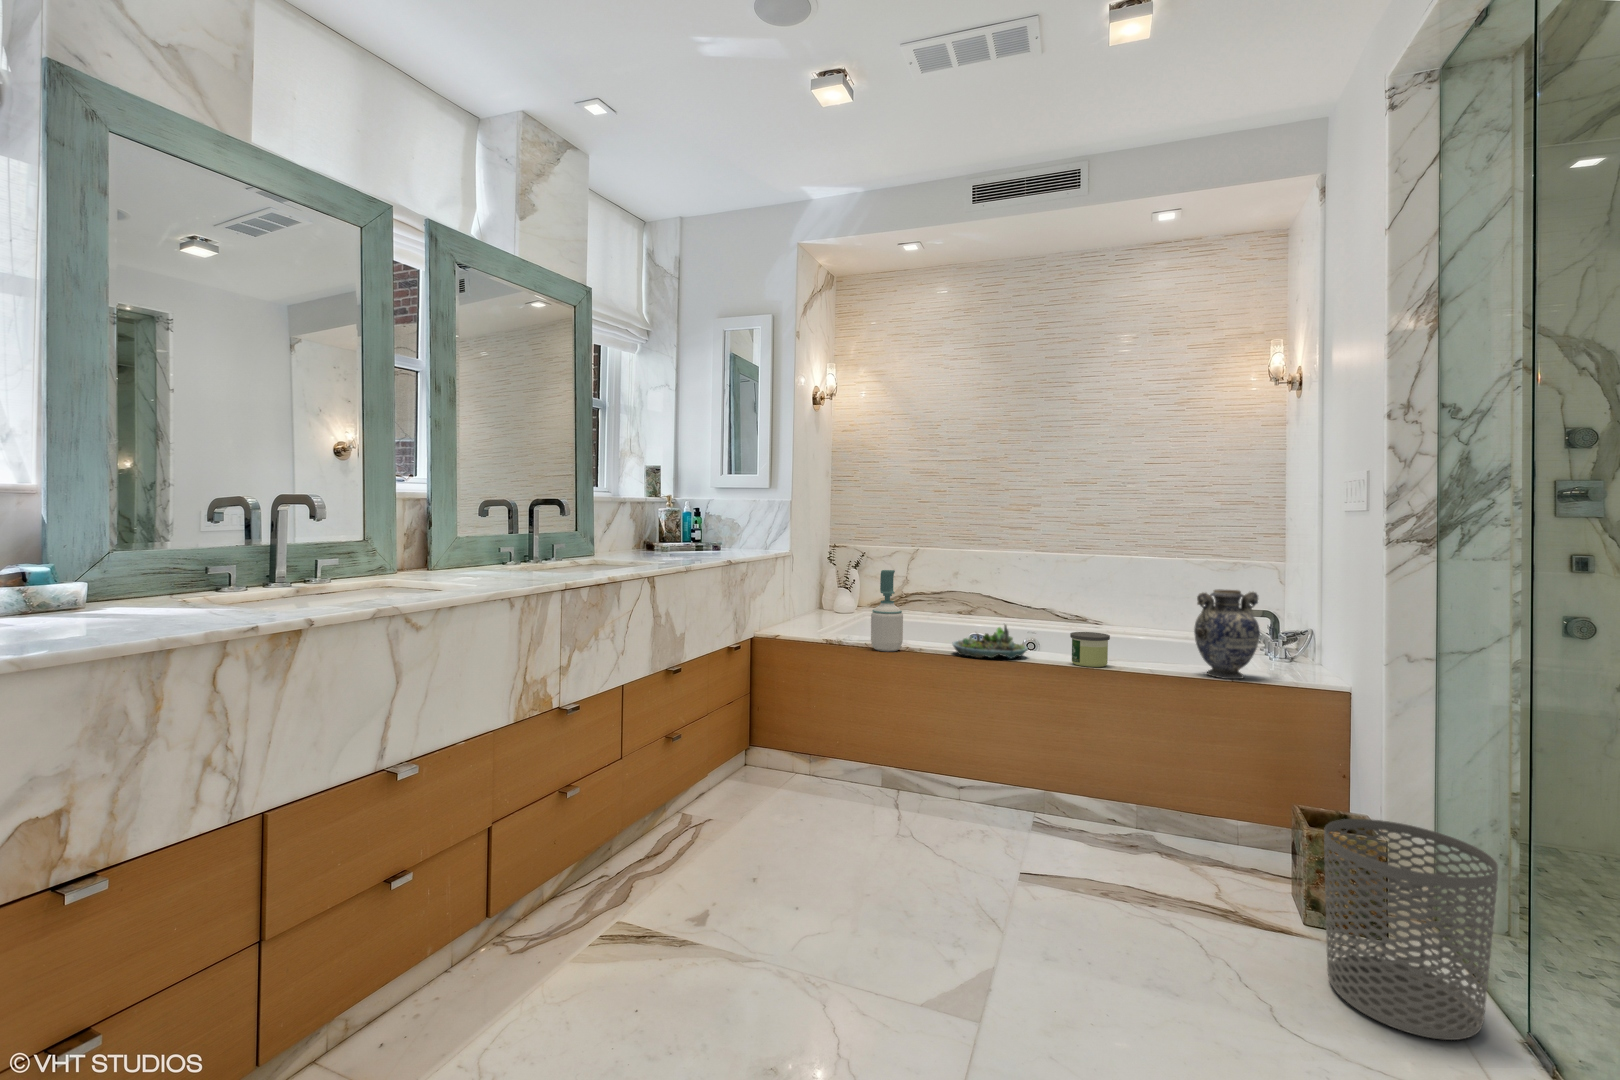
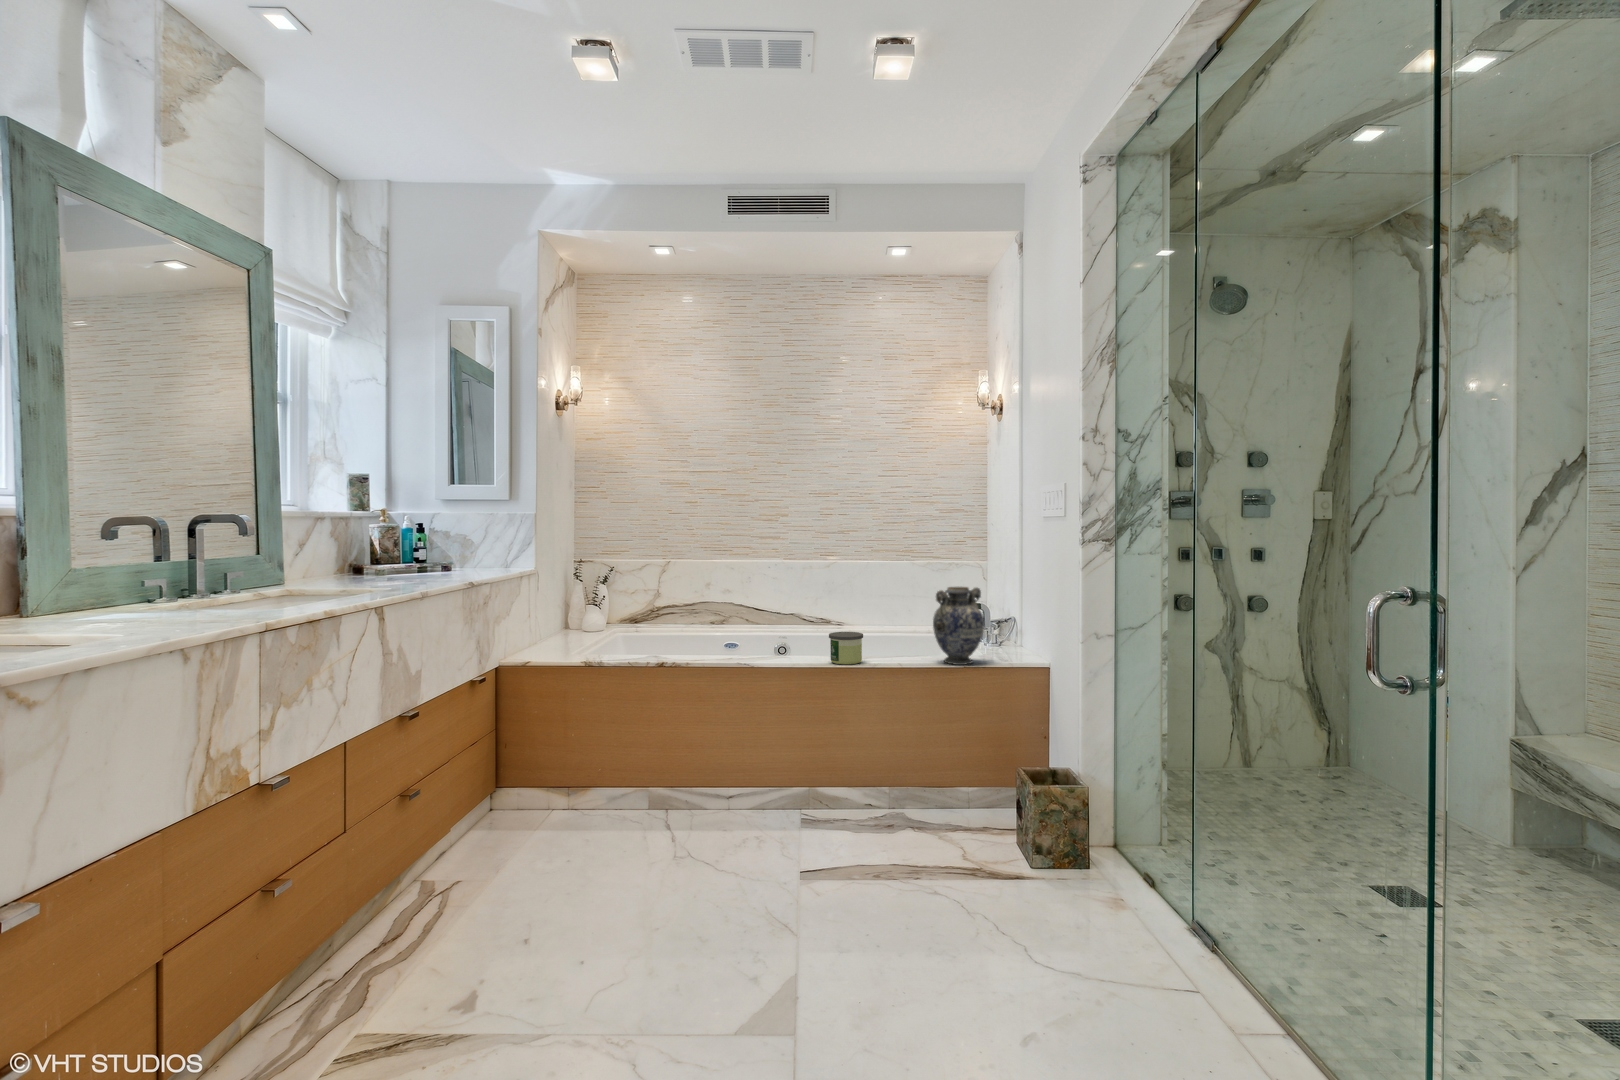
soap bottle: present [871,570,903,652] -> none [634,583,667,667]
succulent planter: present [952,625,1028,659] -> none [717,629,790,666]
waste bin: present [1324,819,1498,1040] -> none [1058,774,1180,950]

